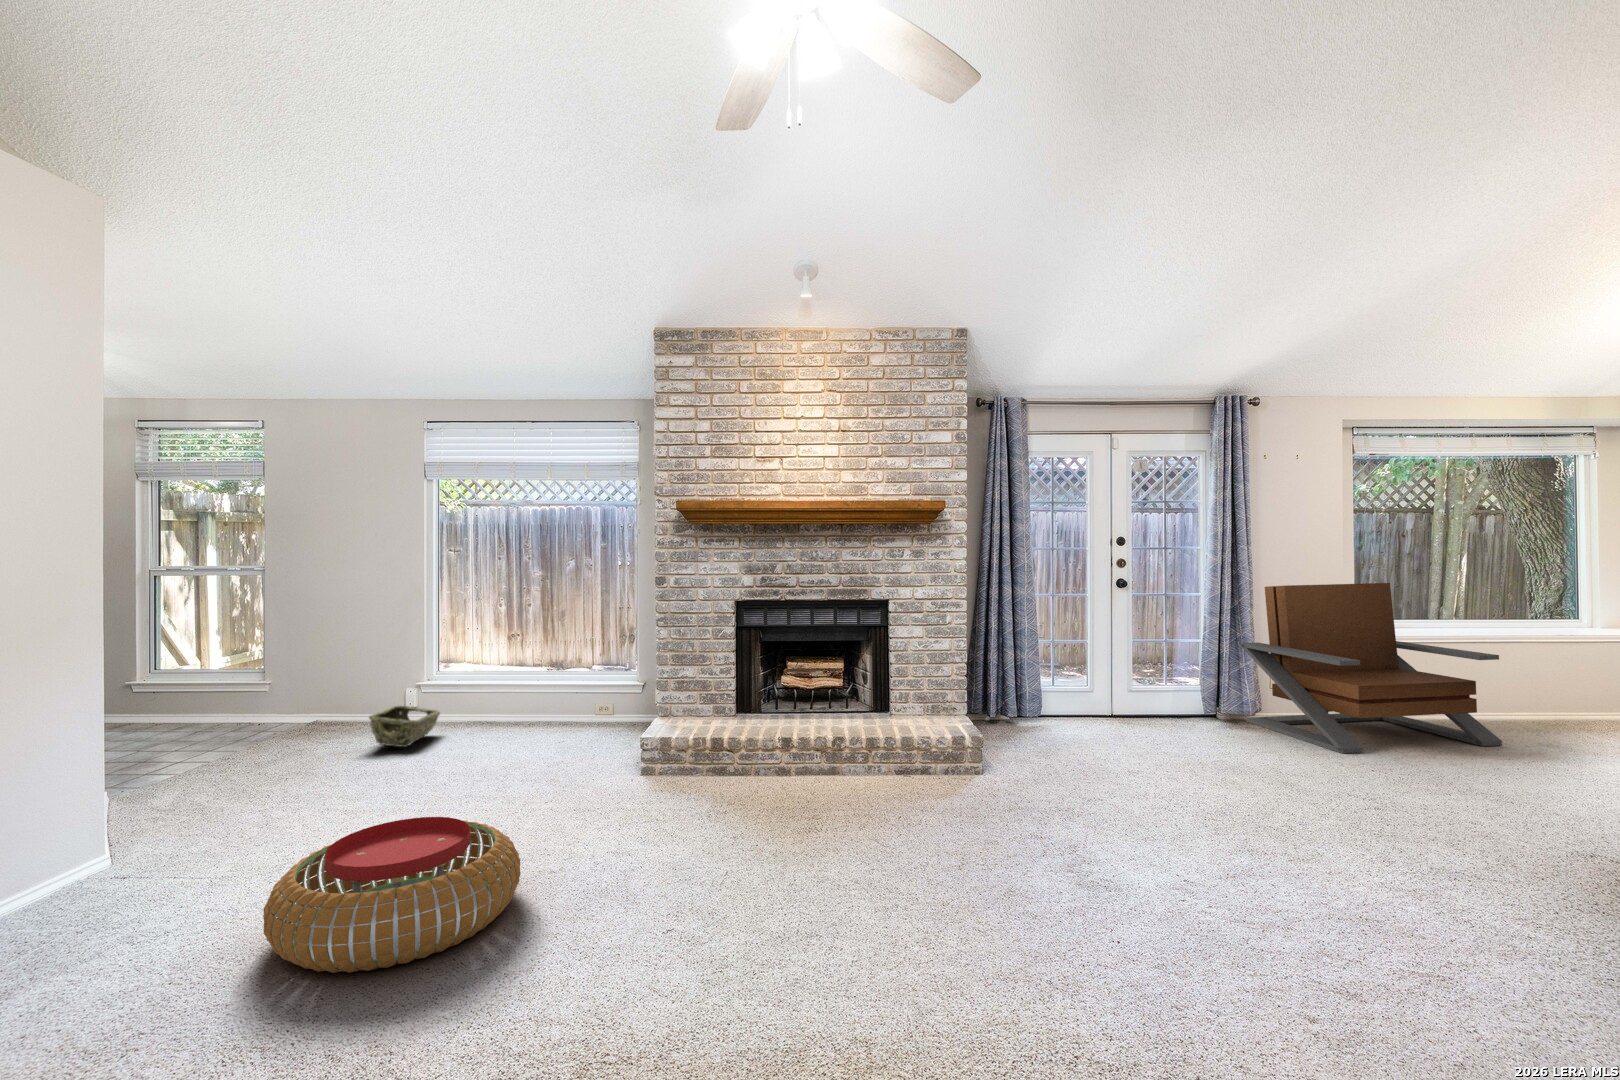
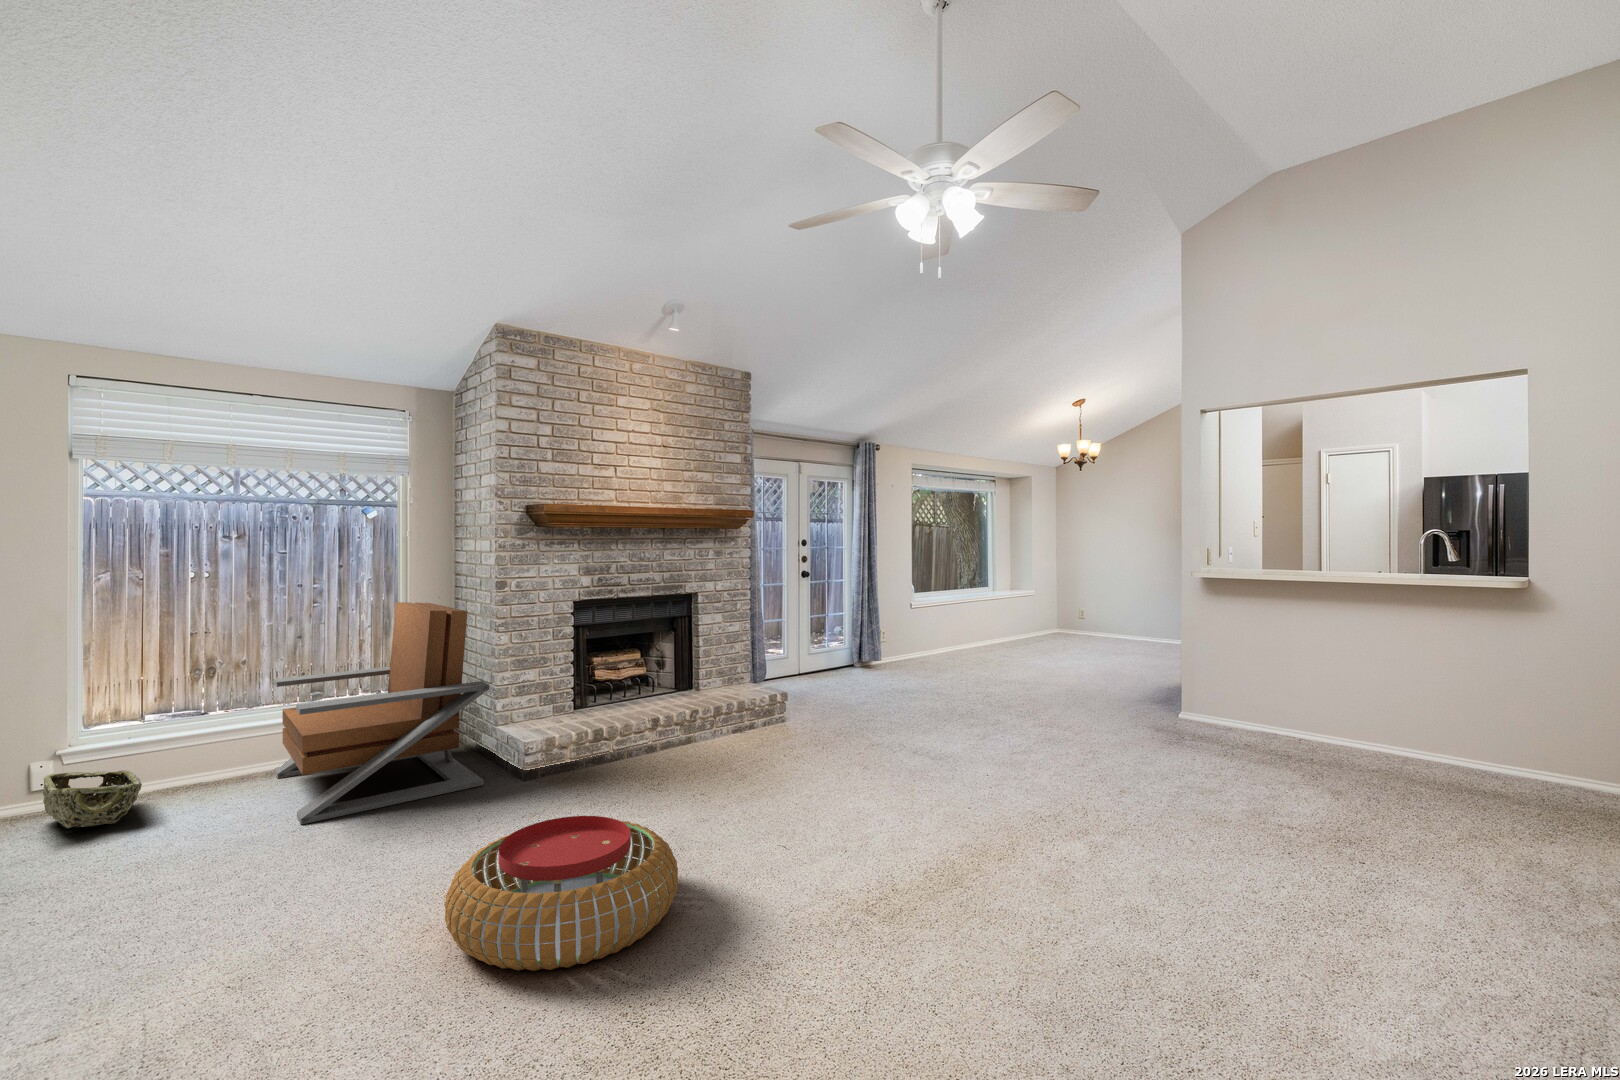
lounge chair: present [1241,583,1502,753] -> present [274,602,489,824]

